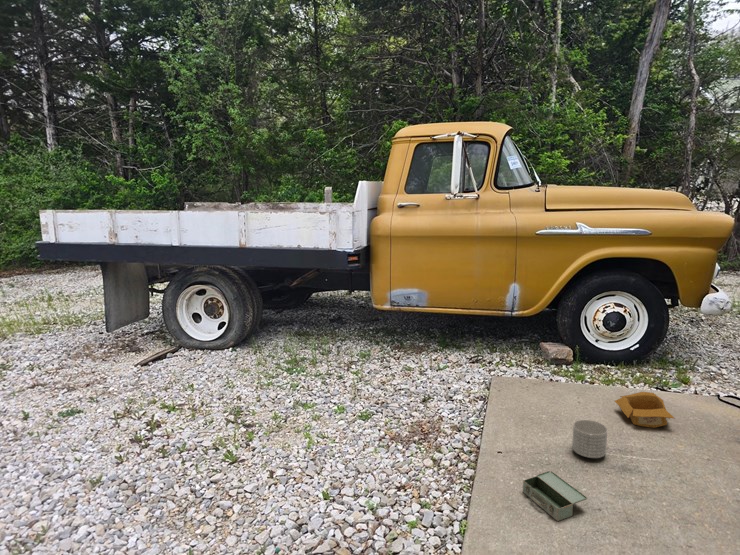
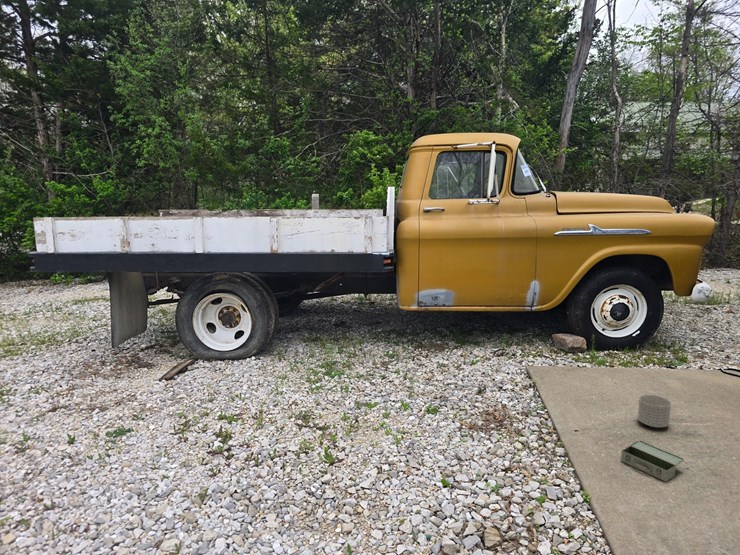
cardboard box: present [615,392,674,428] -> none [649,369,709,399]

